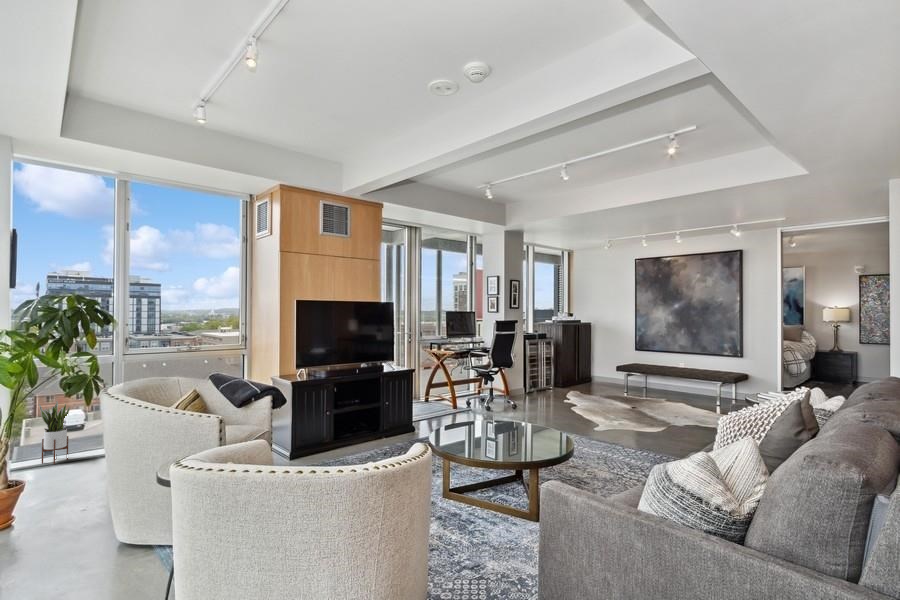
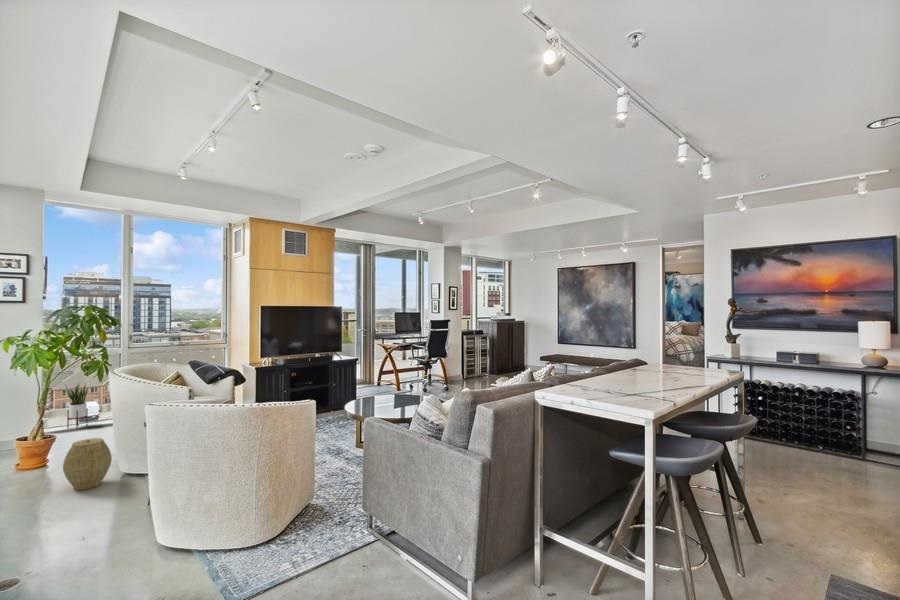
woven basket: none [35,491,106,572] -> present [63,438,112,490]

